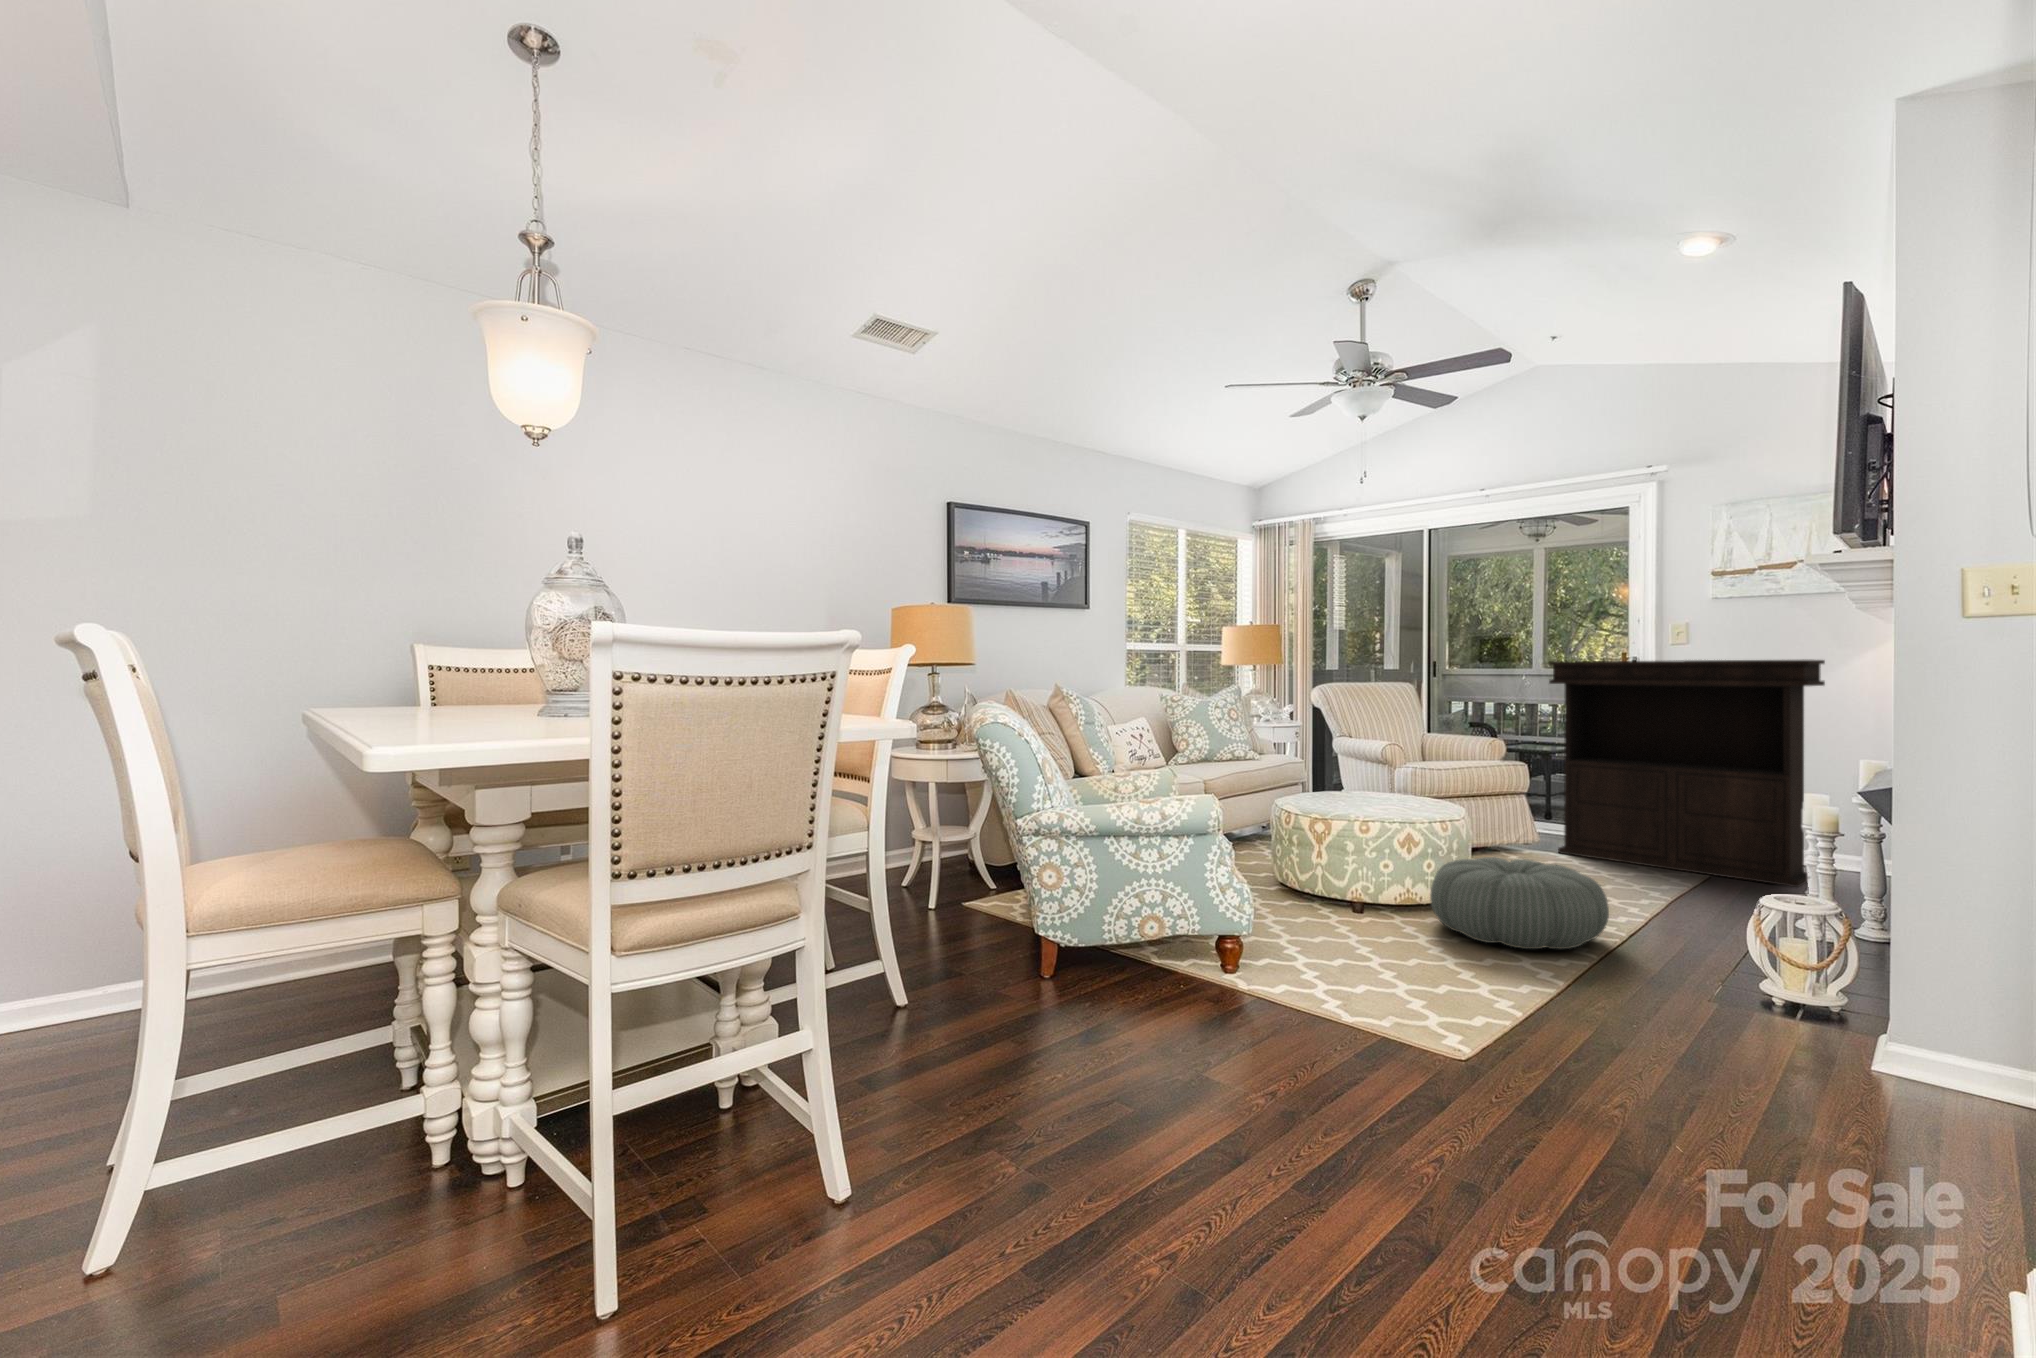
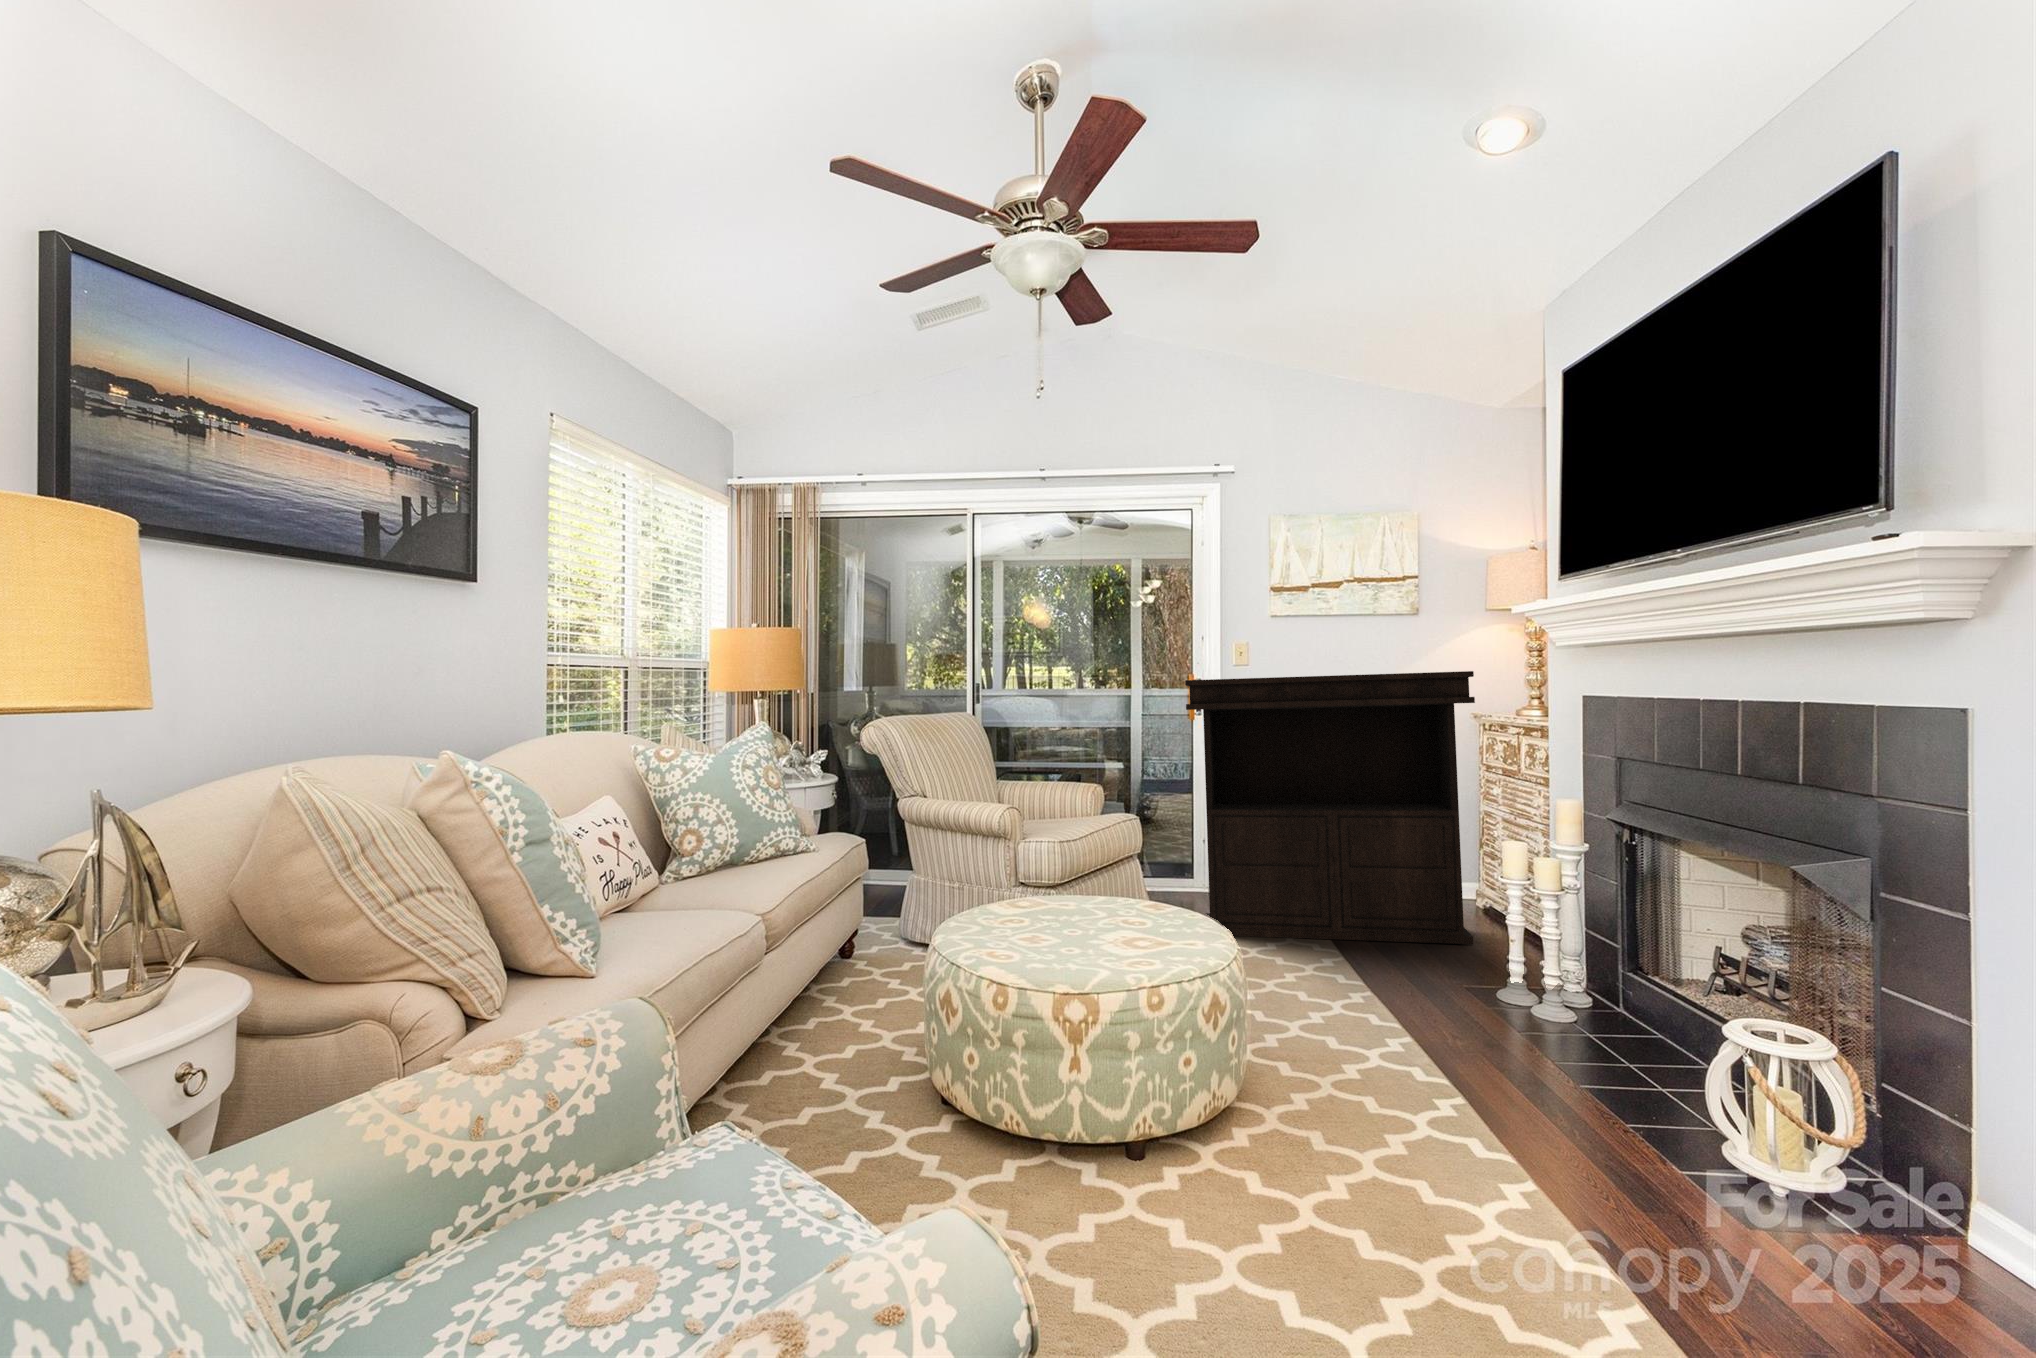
pouf: present [1430,857,1609,949] -> none [1270,1001,1586,1208]

